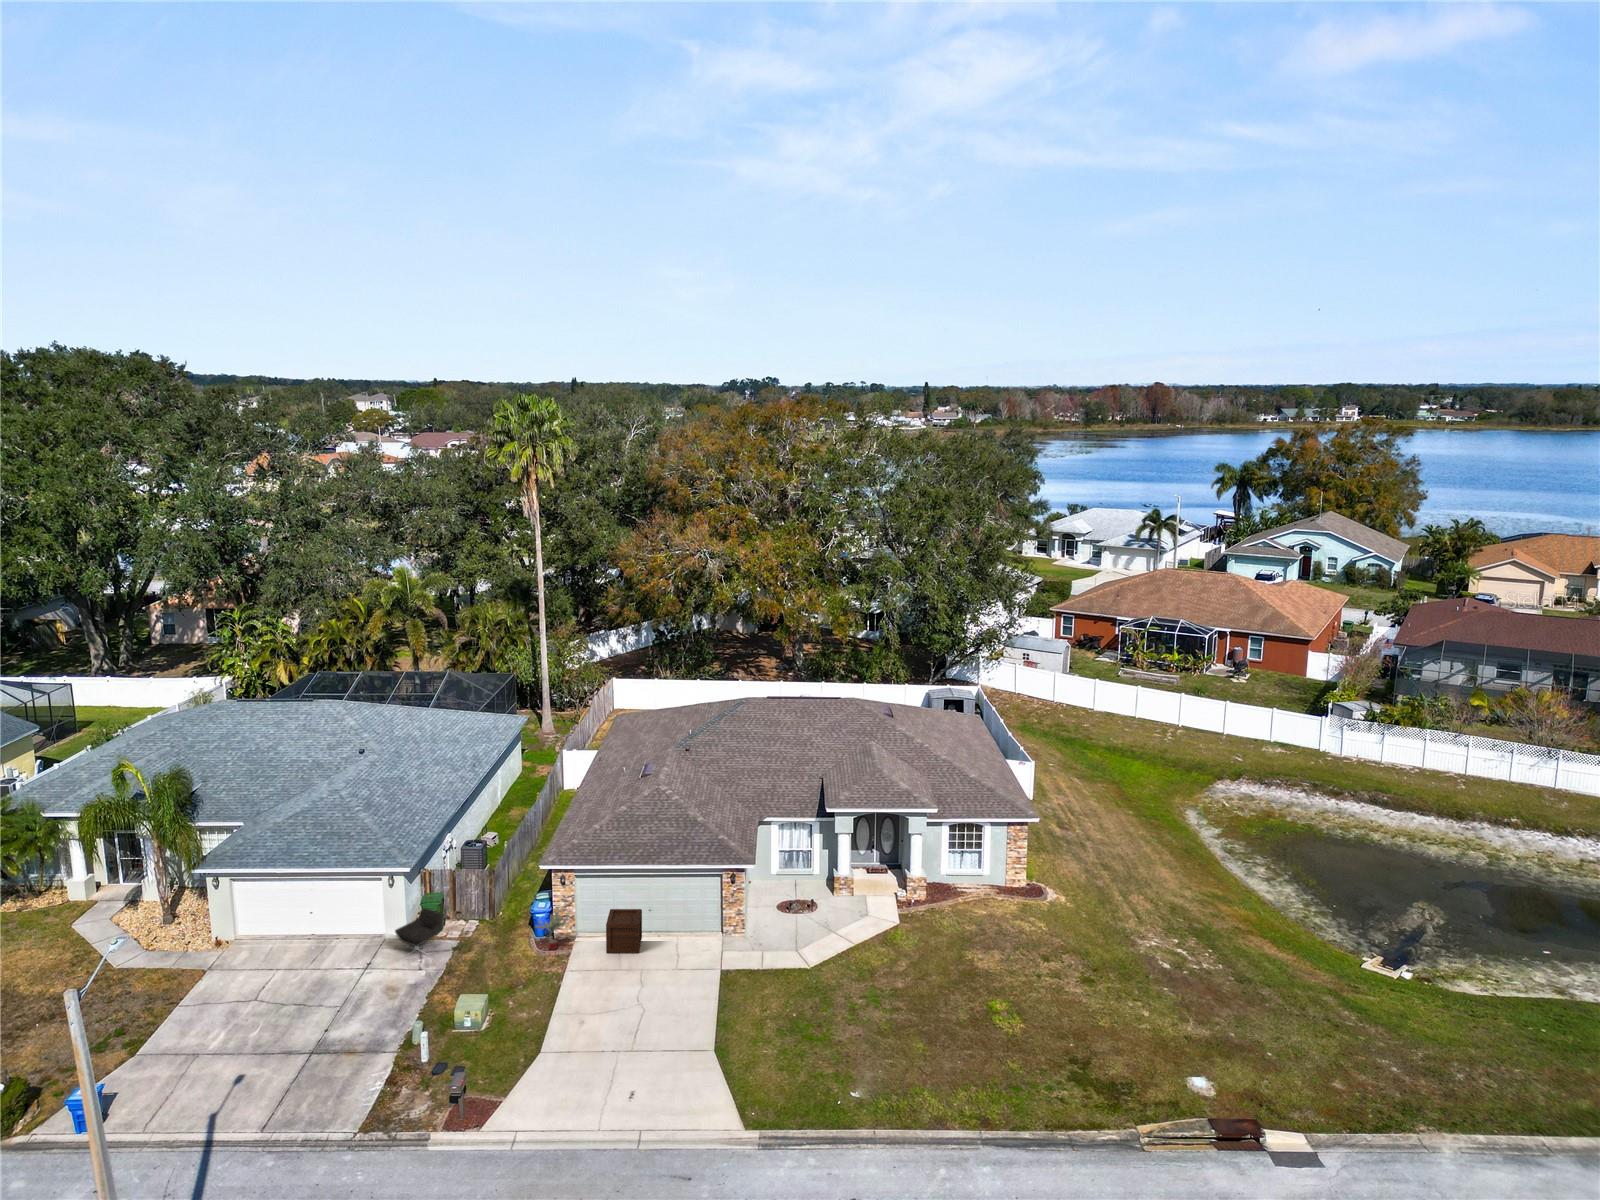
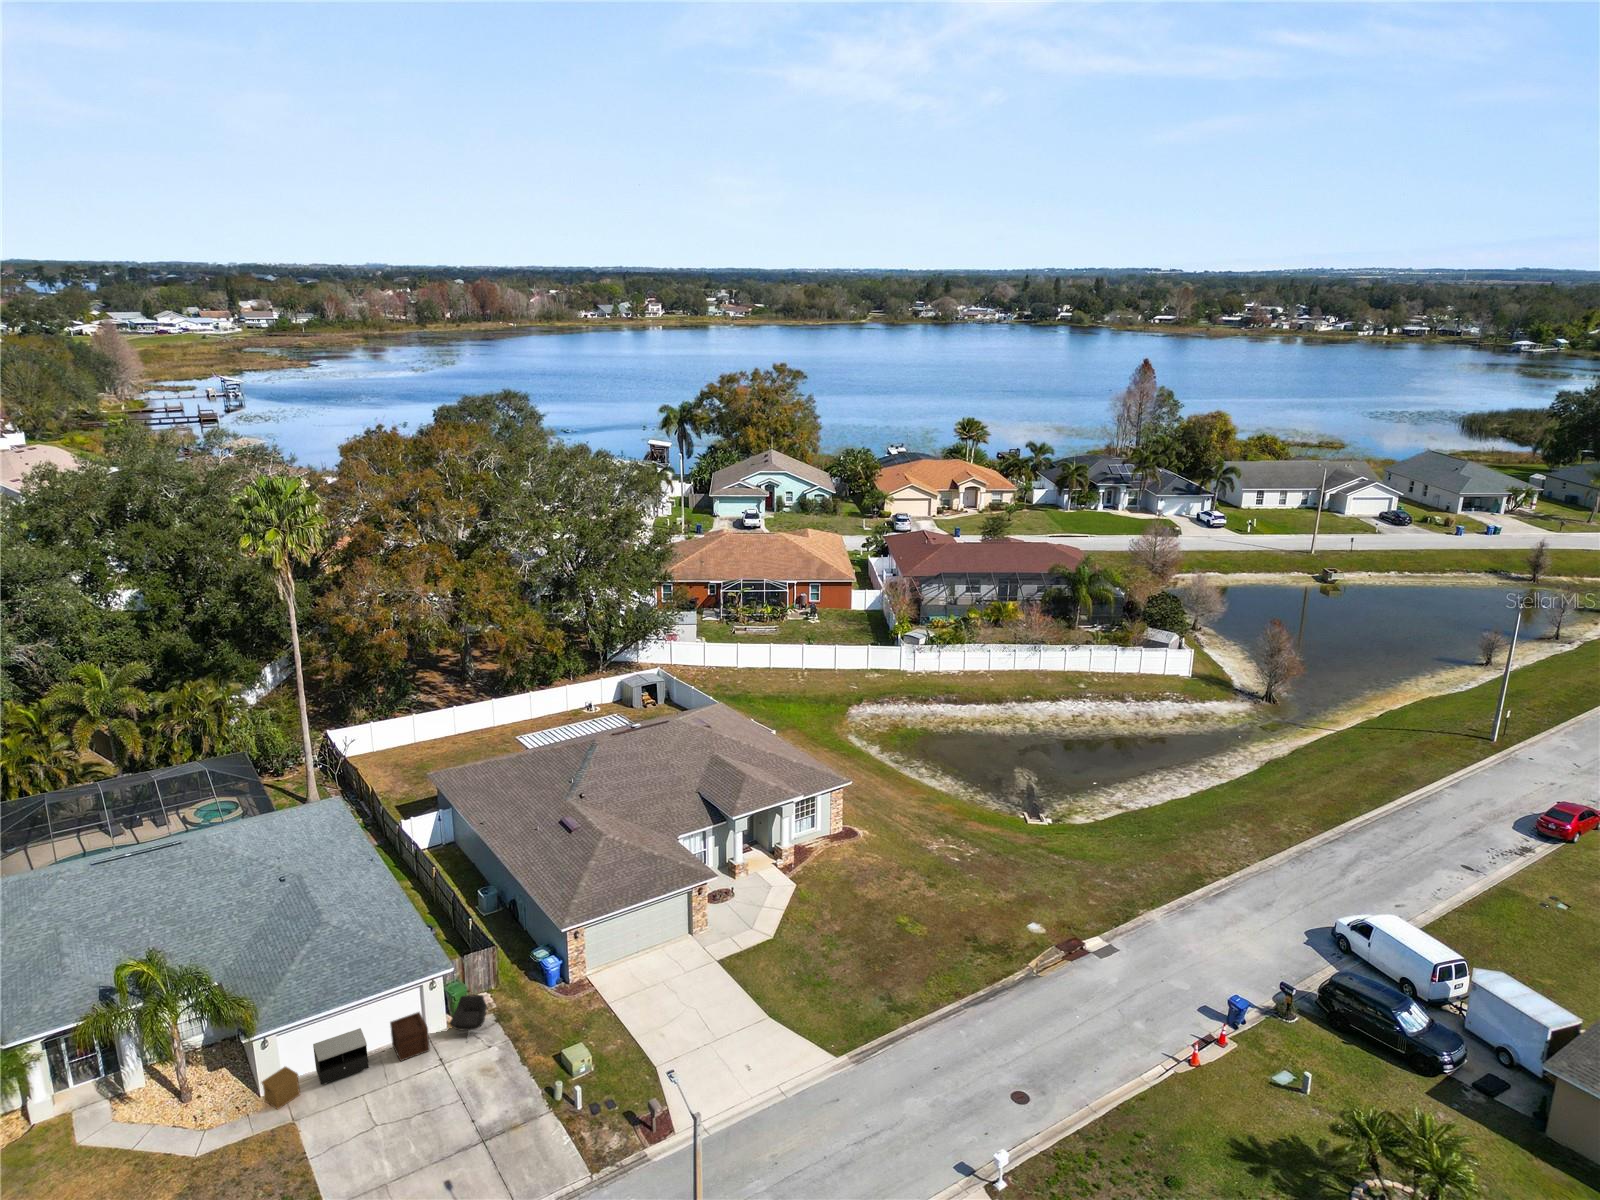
storage bench: none [252,902,316,948] -> present [313,1028,369,1084]
potted tree: present [536,907,569,950] -> none [562,956,590,991]
wooden crate: present [606,909,642,953] -> present [390,1012,430,1061]
cardboard box: none [204,915,236,953] -> present [262,1067,300,1109]

